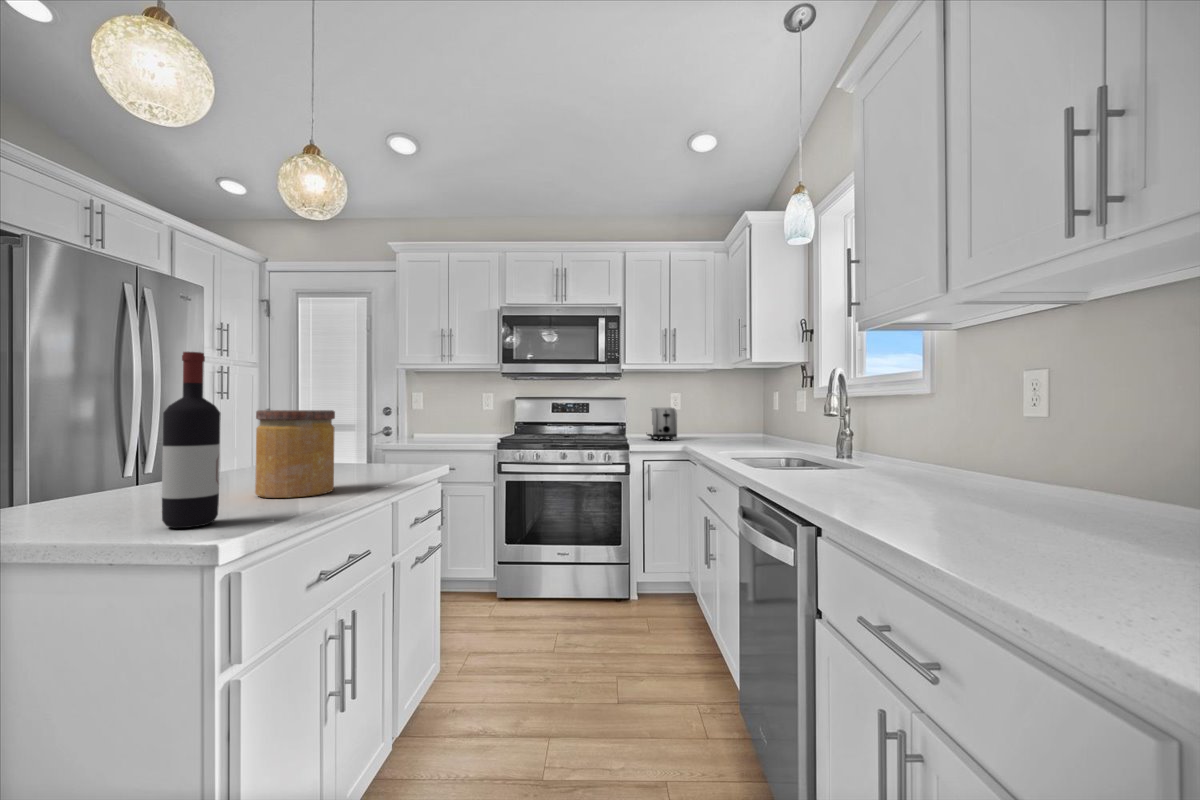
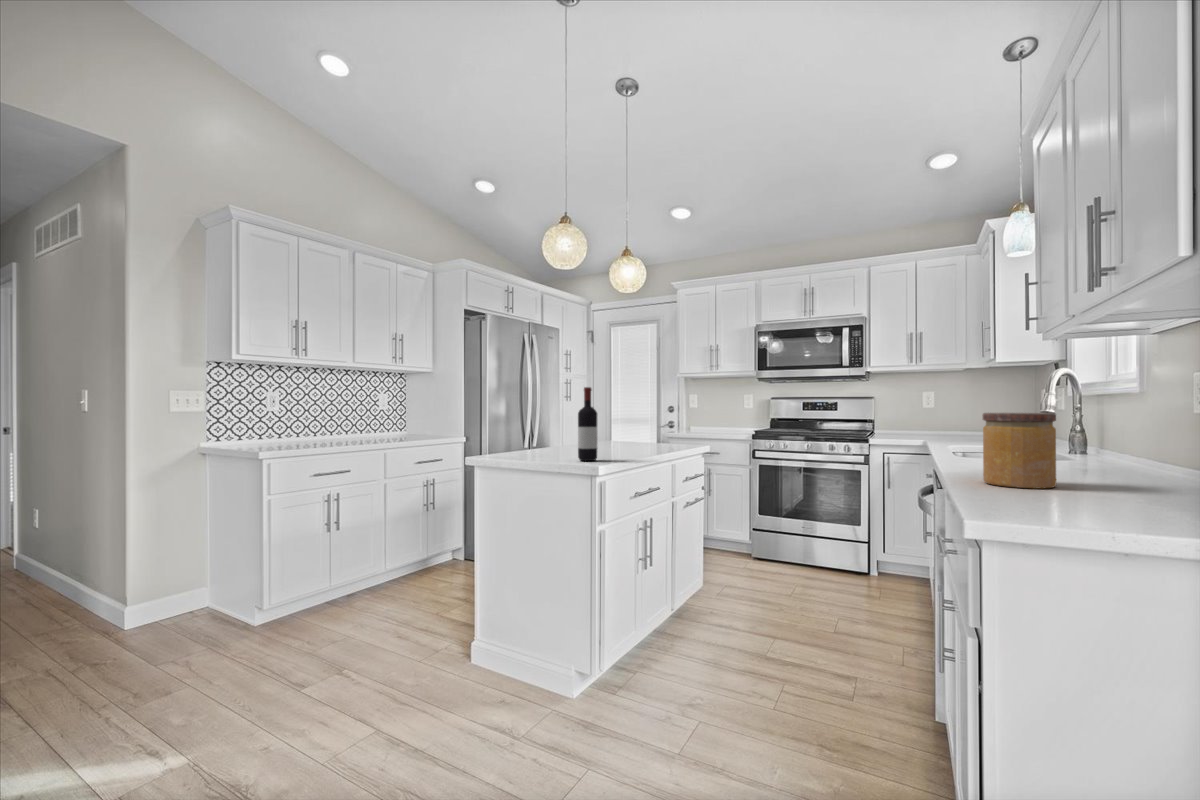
toaster: present [647,408,677,440] -> none [899,406,927,437]
jar: present [255,410,335,498] -> present [983,413,1056,488]

